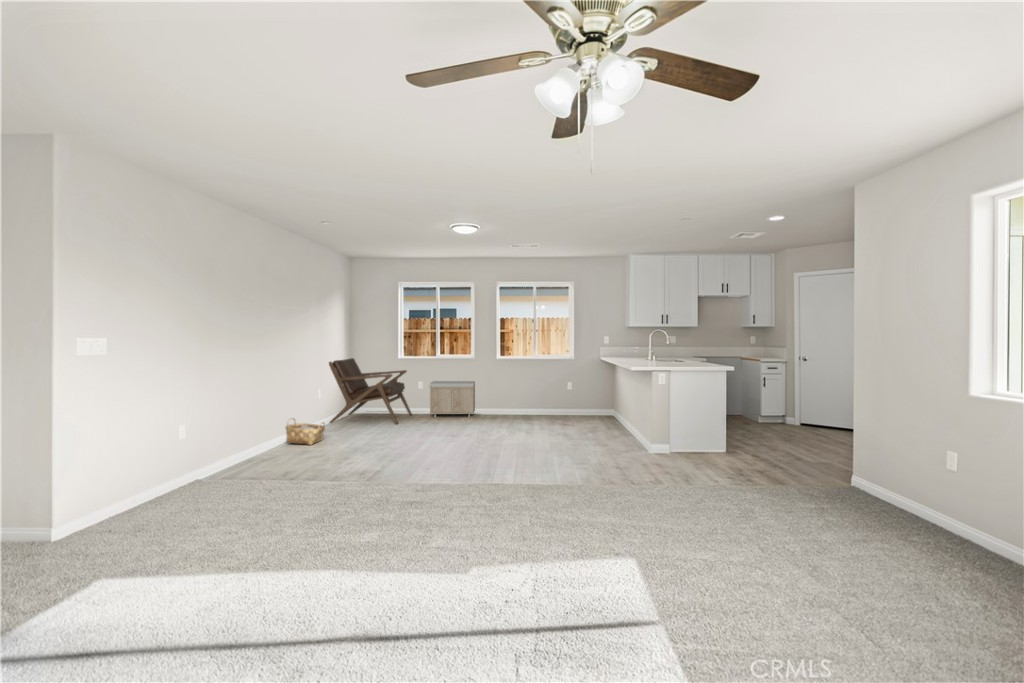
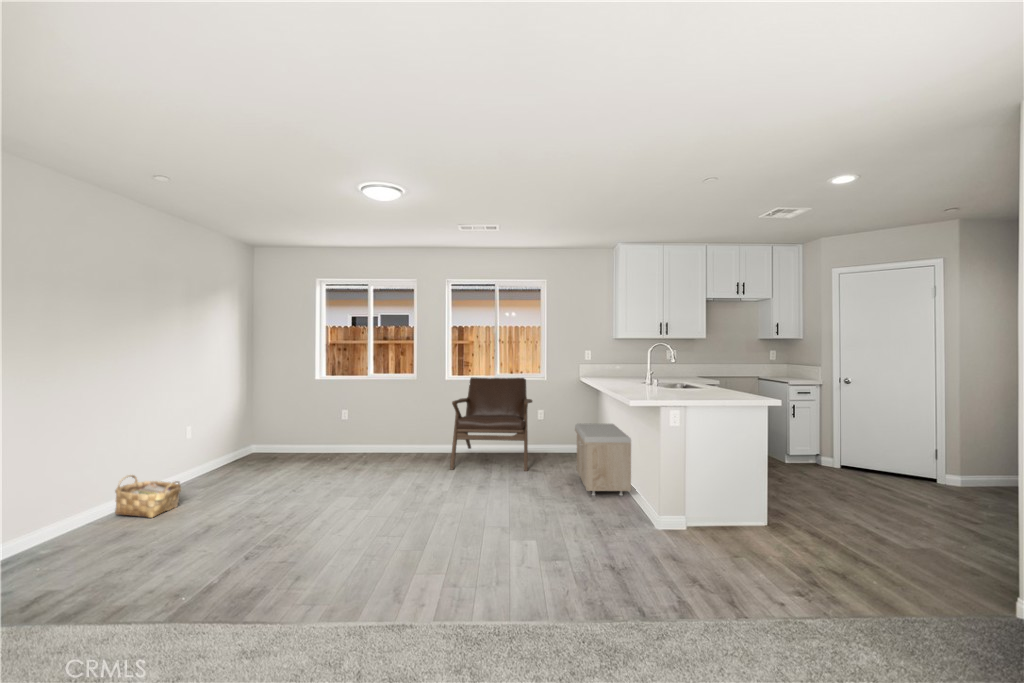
lounge chair: present [329,358,412,424] -> present [450,377,532,471]
storage bench: present [430,381,475,417] -> present [575,424,631,496]

